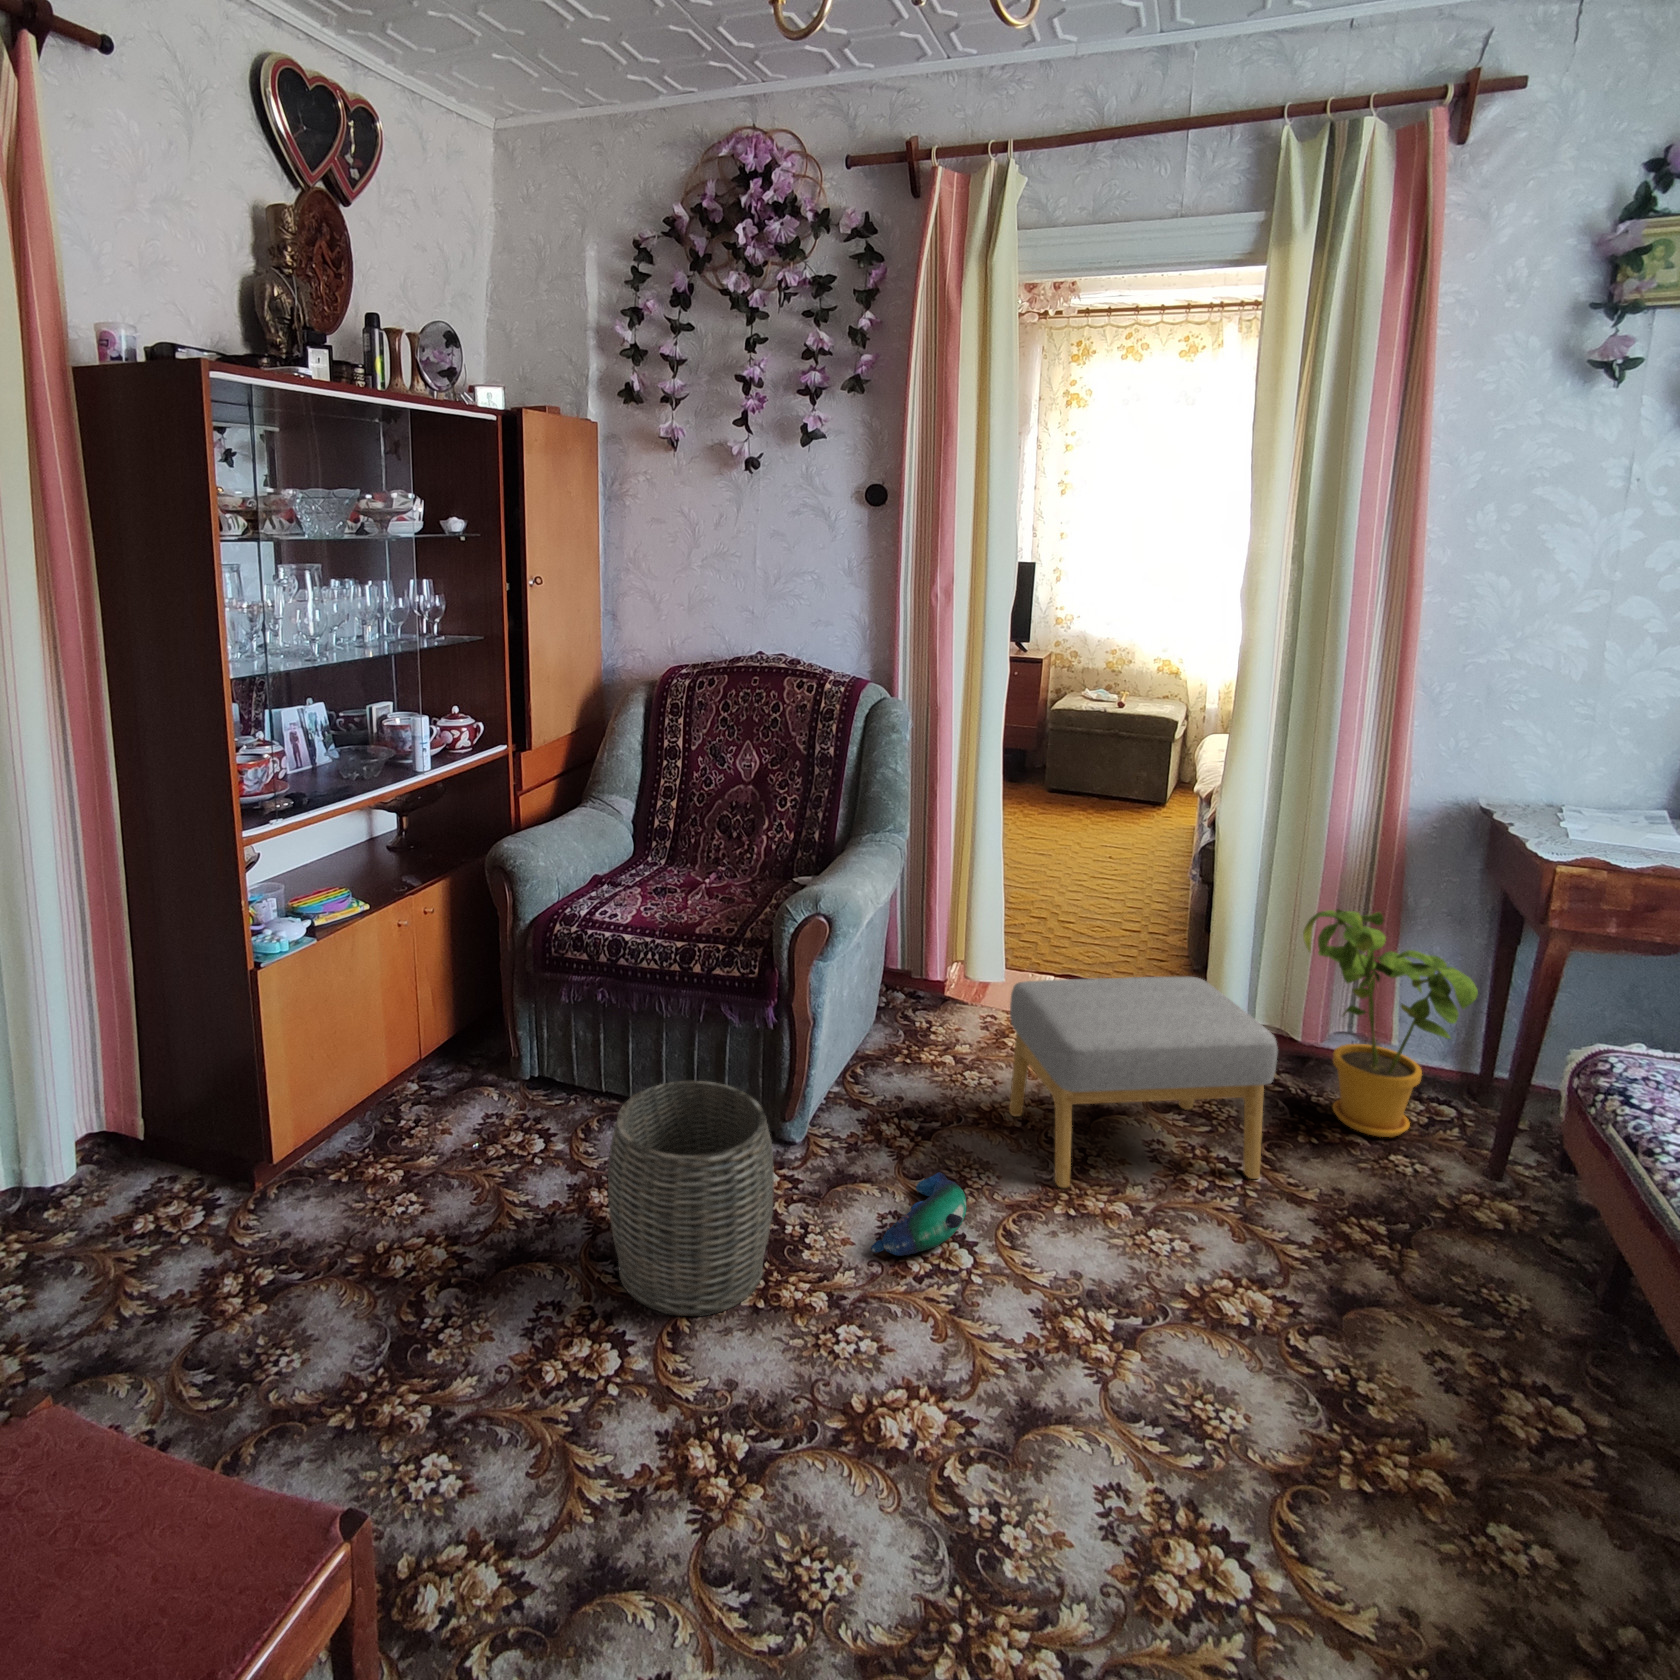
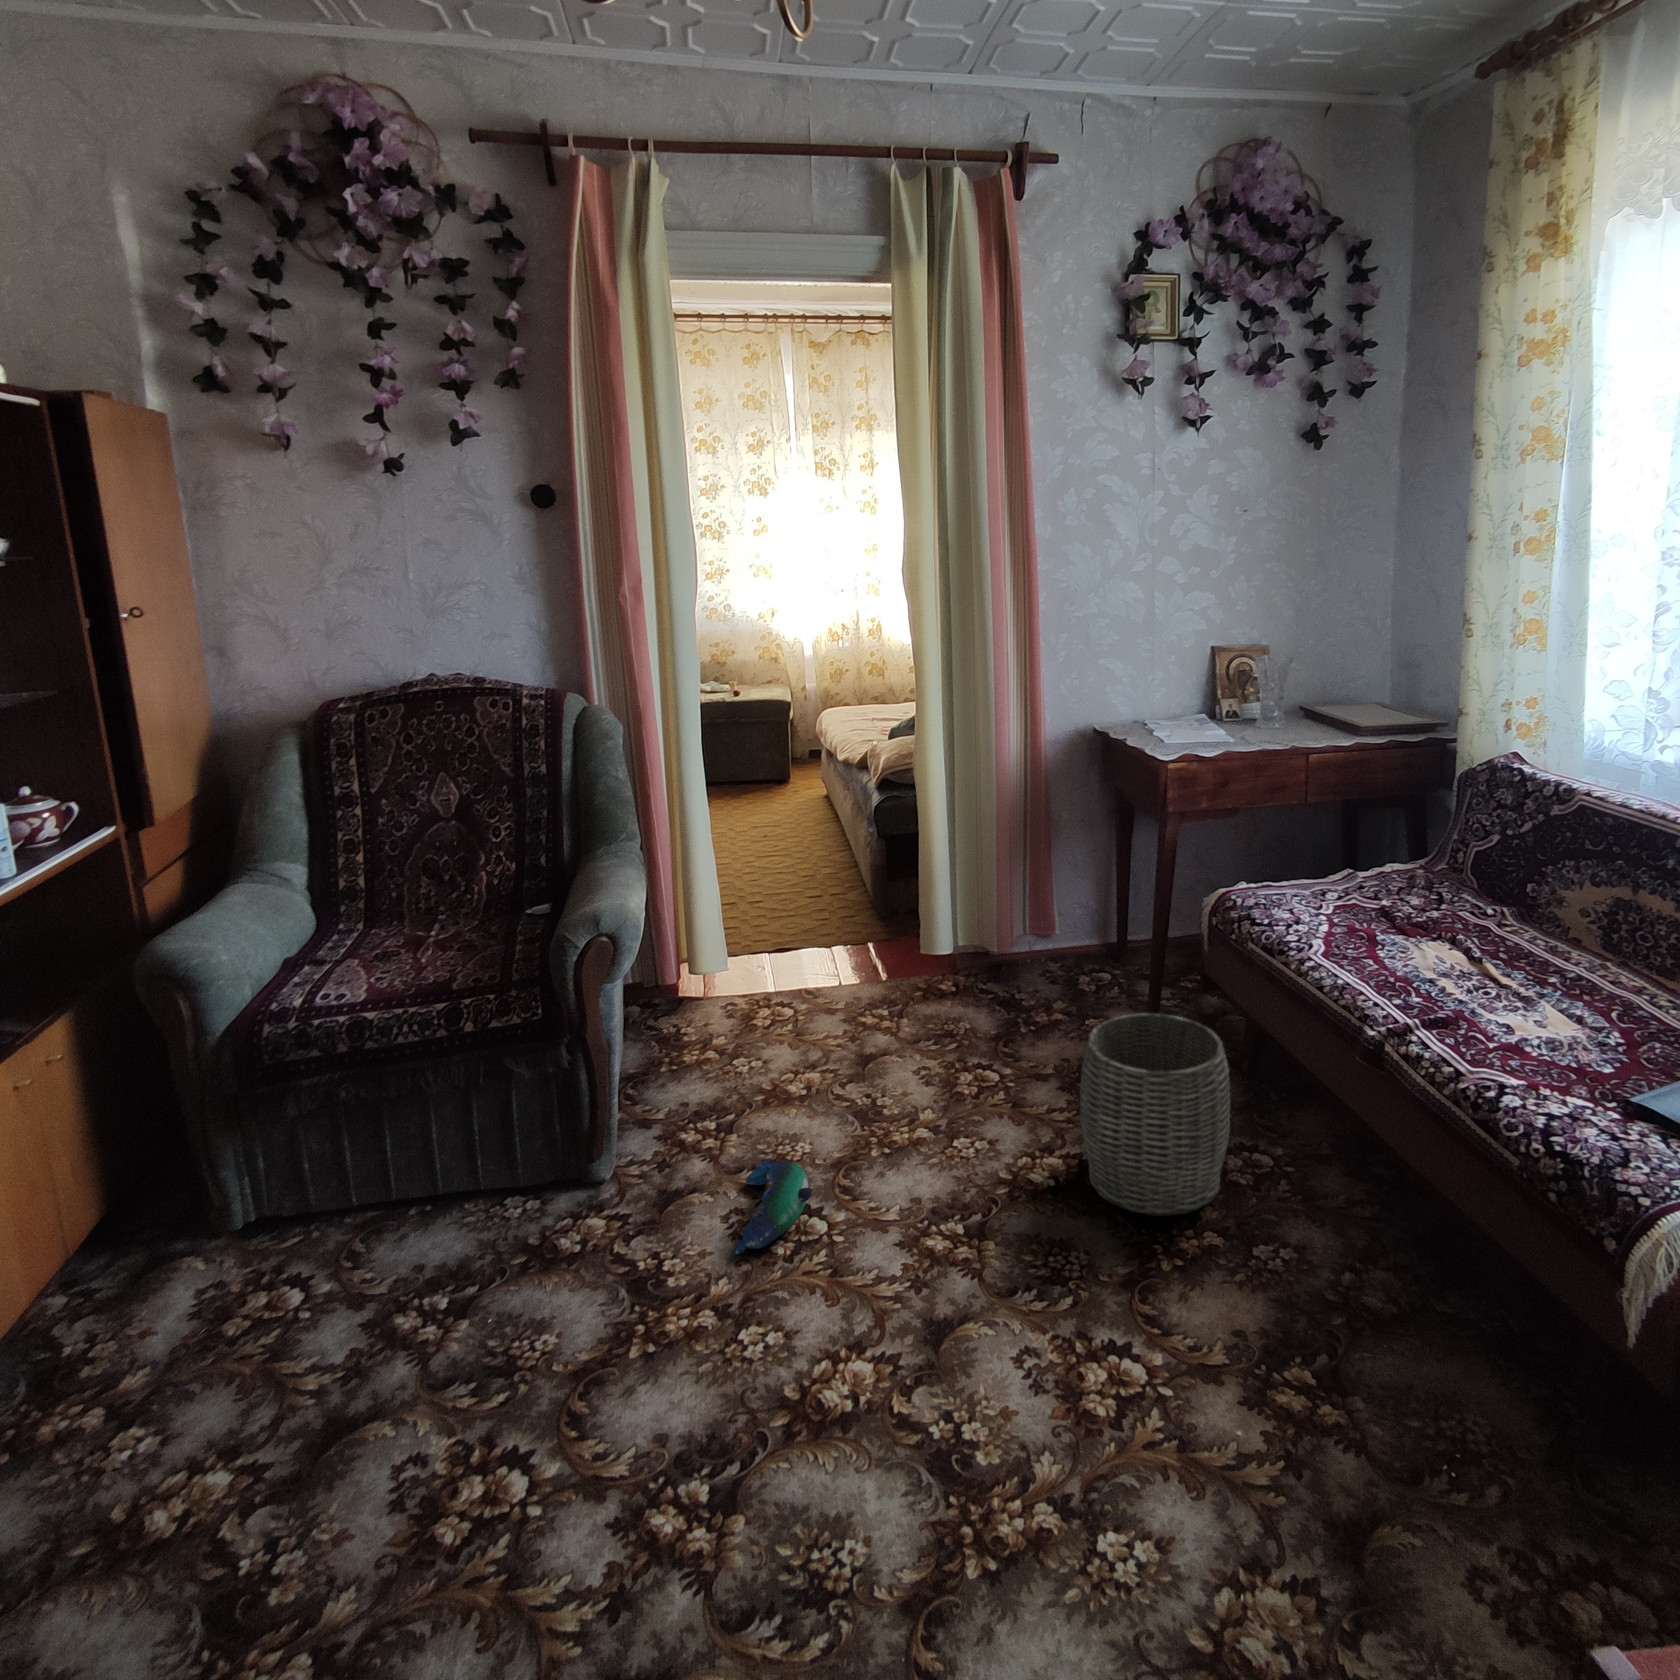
house plant: present [1303,909,1478,1137] -> none [998,829,1127,1011]
footstool: present [1009,977,1278,1188] -> none [784,917,1012,1134]
woven basket: present [608,1081,774,1316] -> present [1080,1013,1230,1216]

